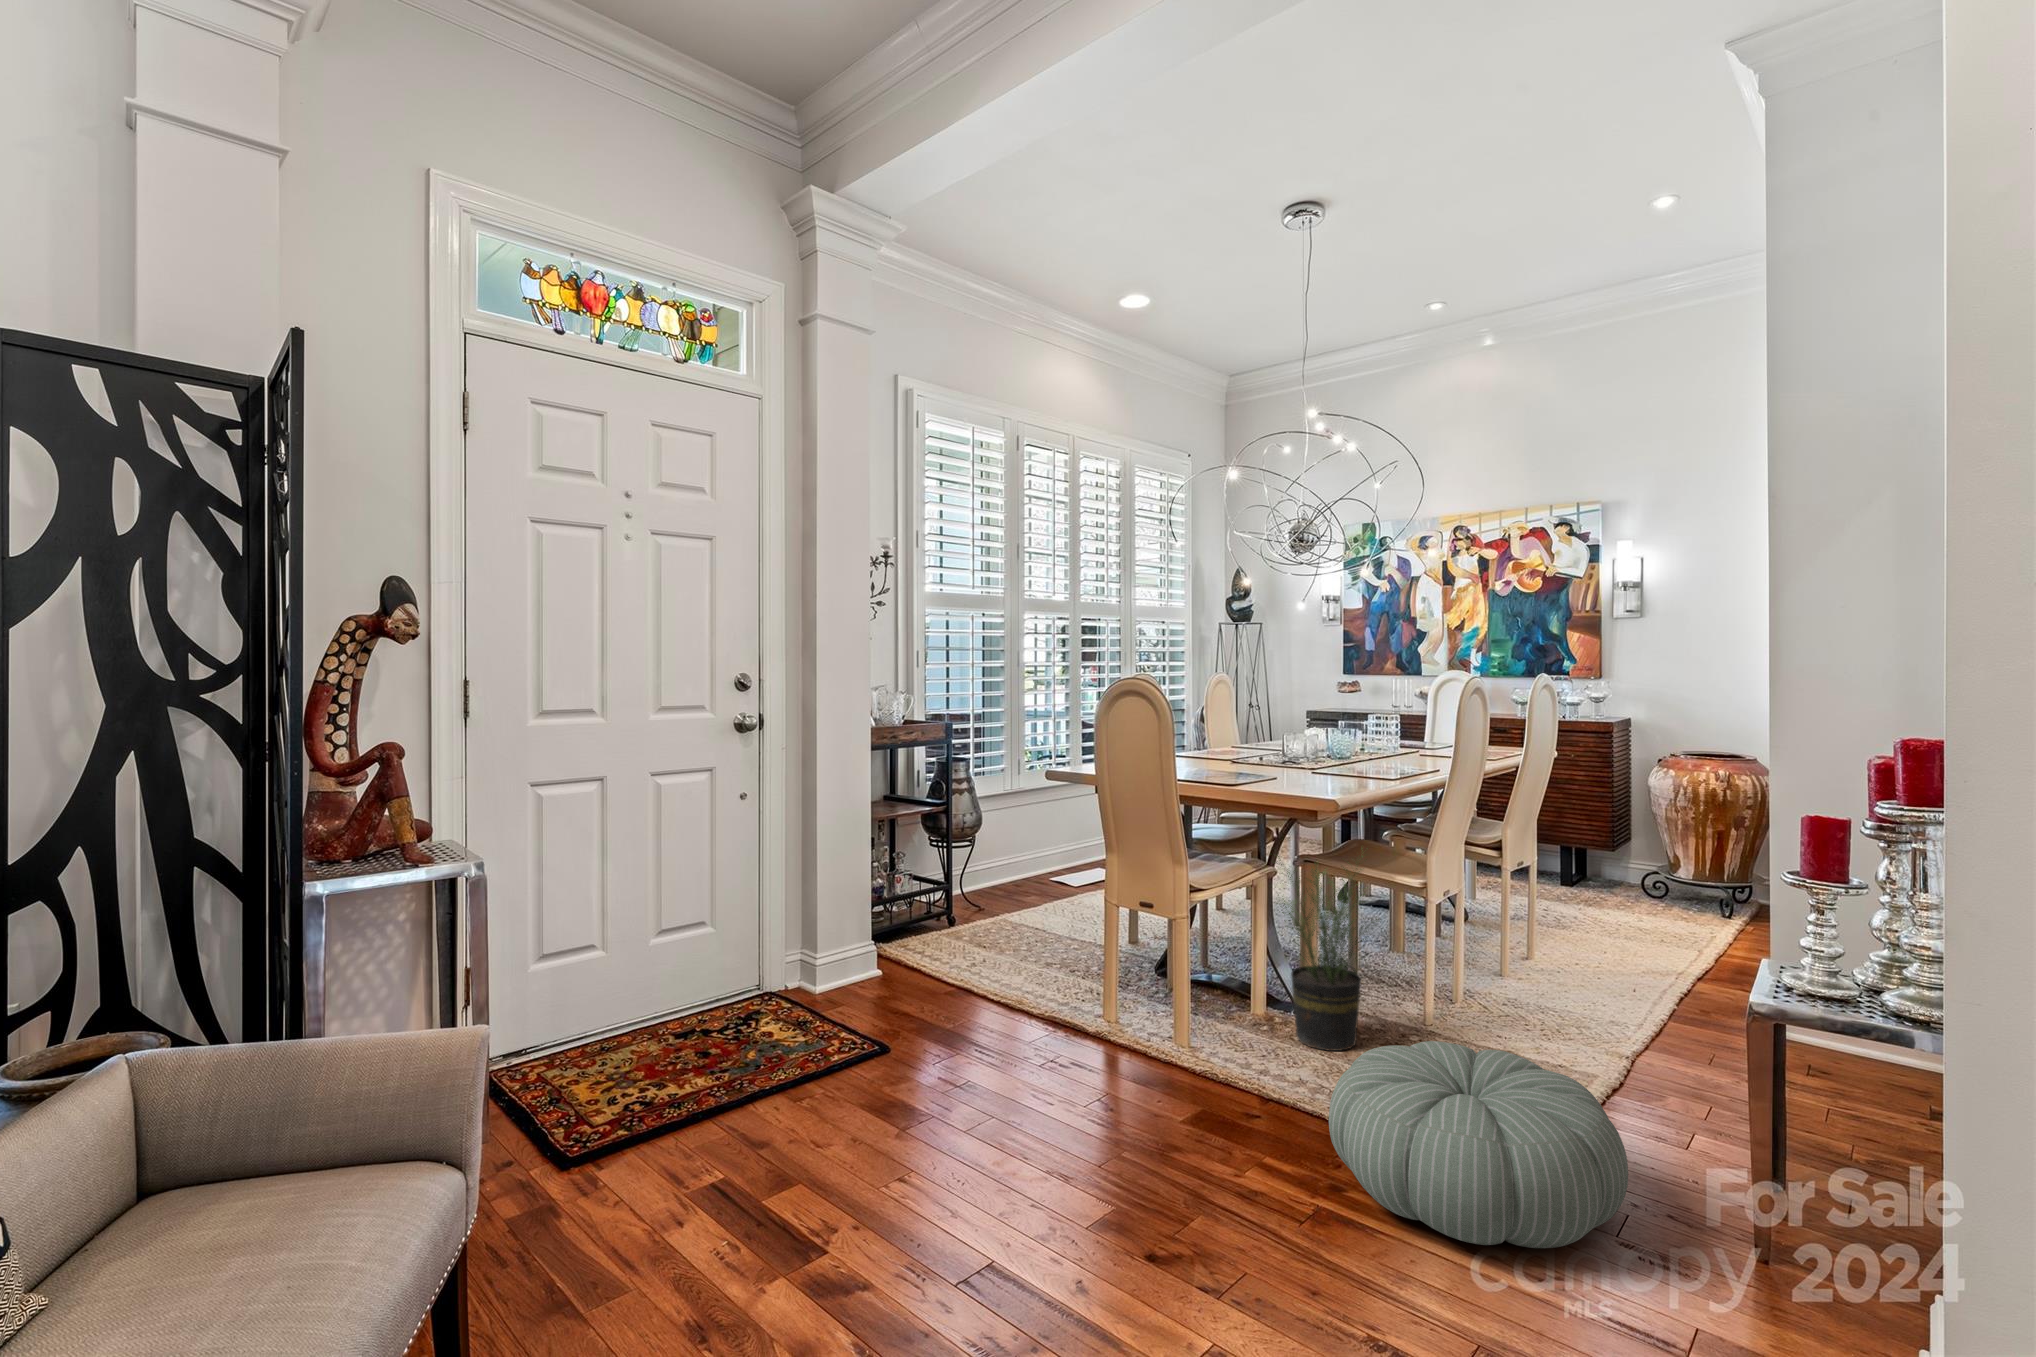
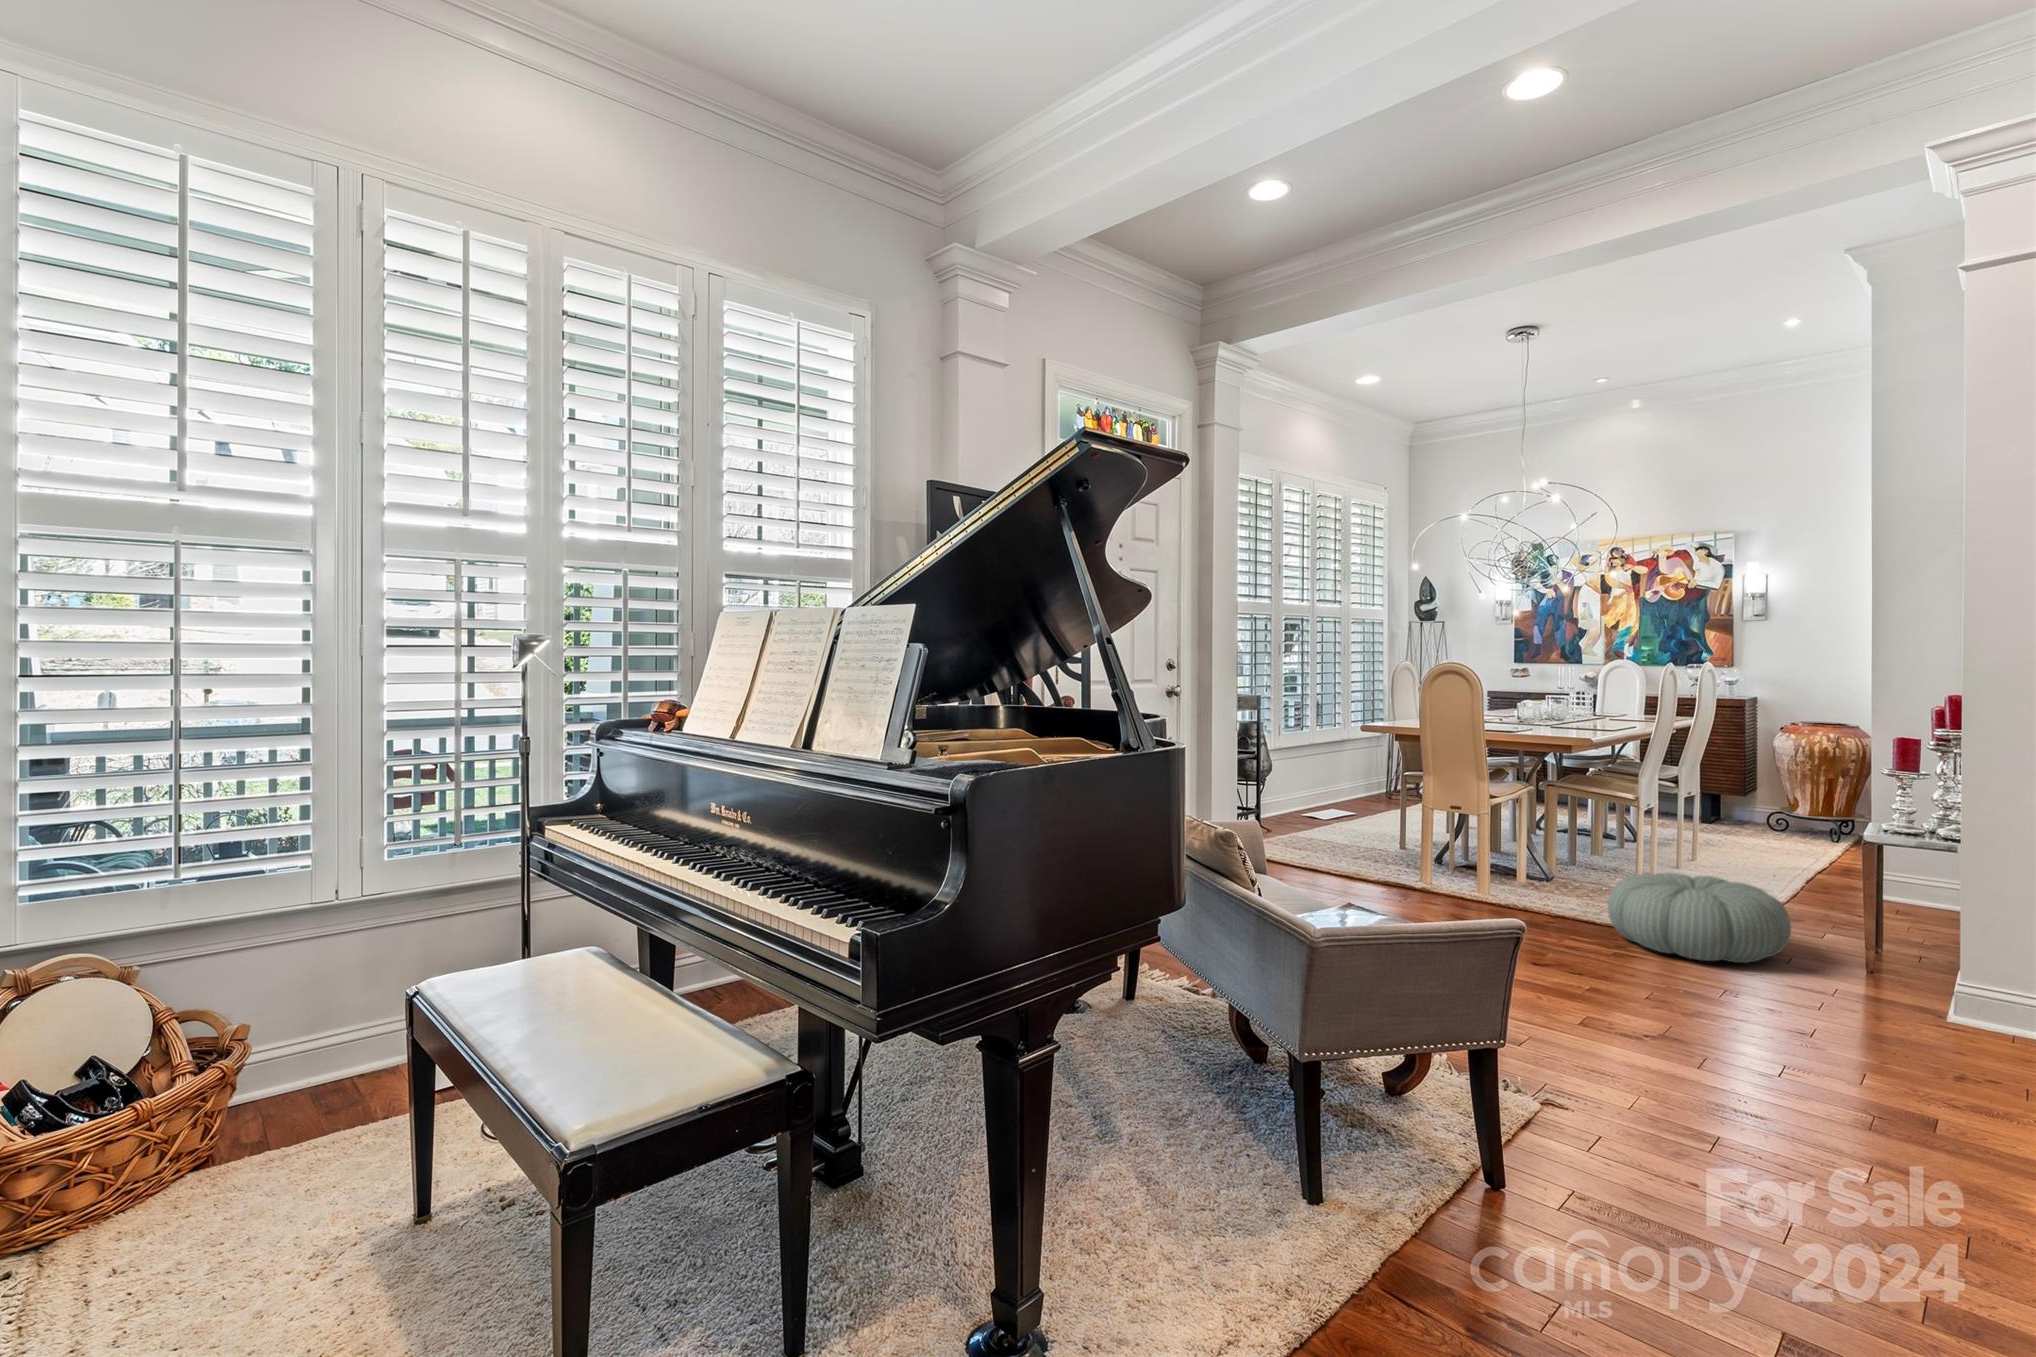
potted plant: present [1276,848,1377,1051] -> none [1527,770,1617,897]

